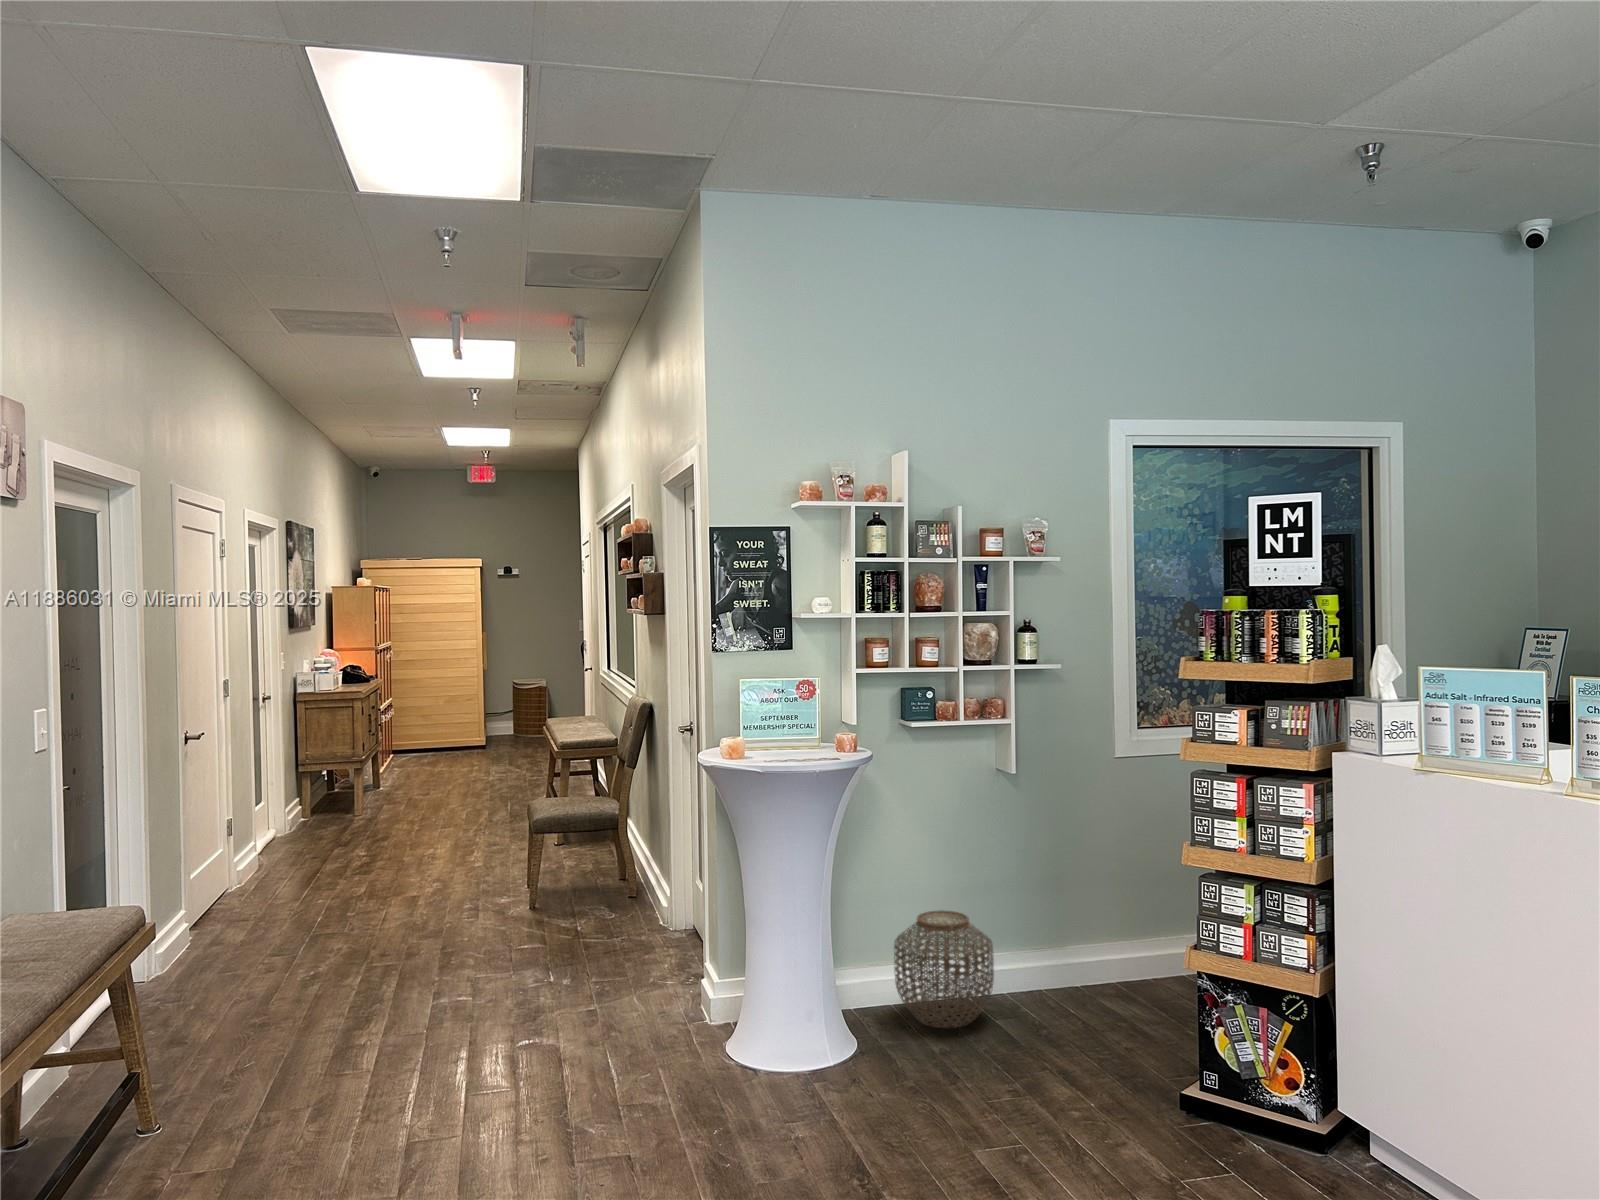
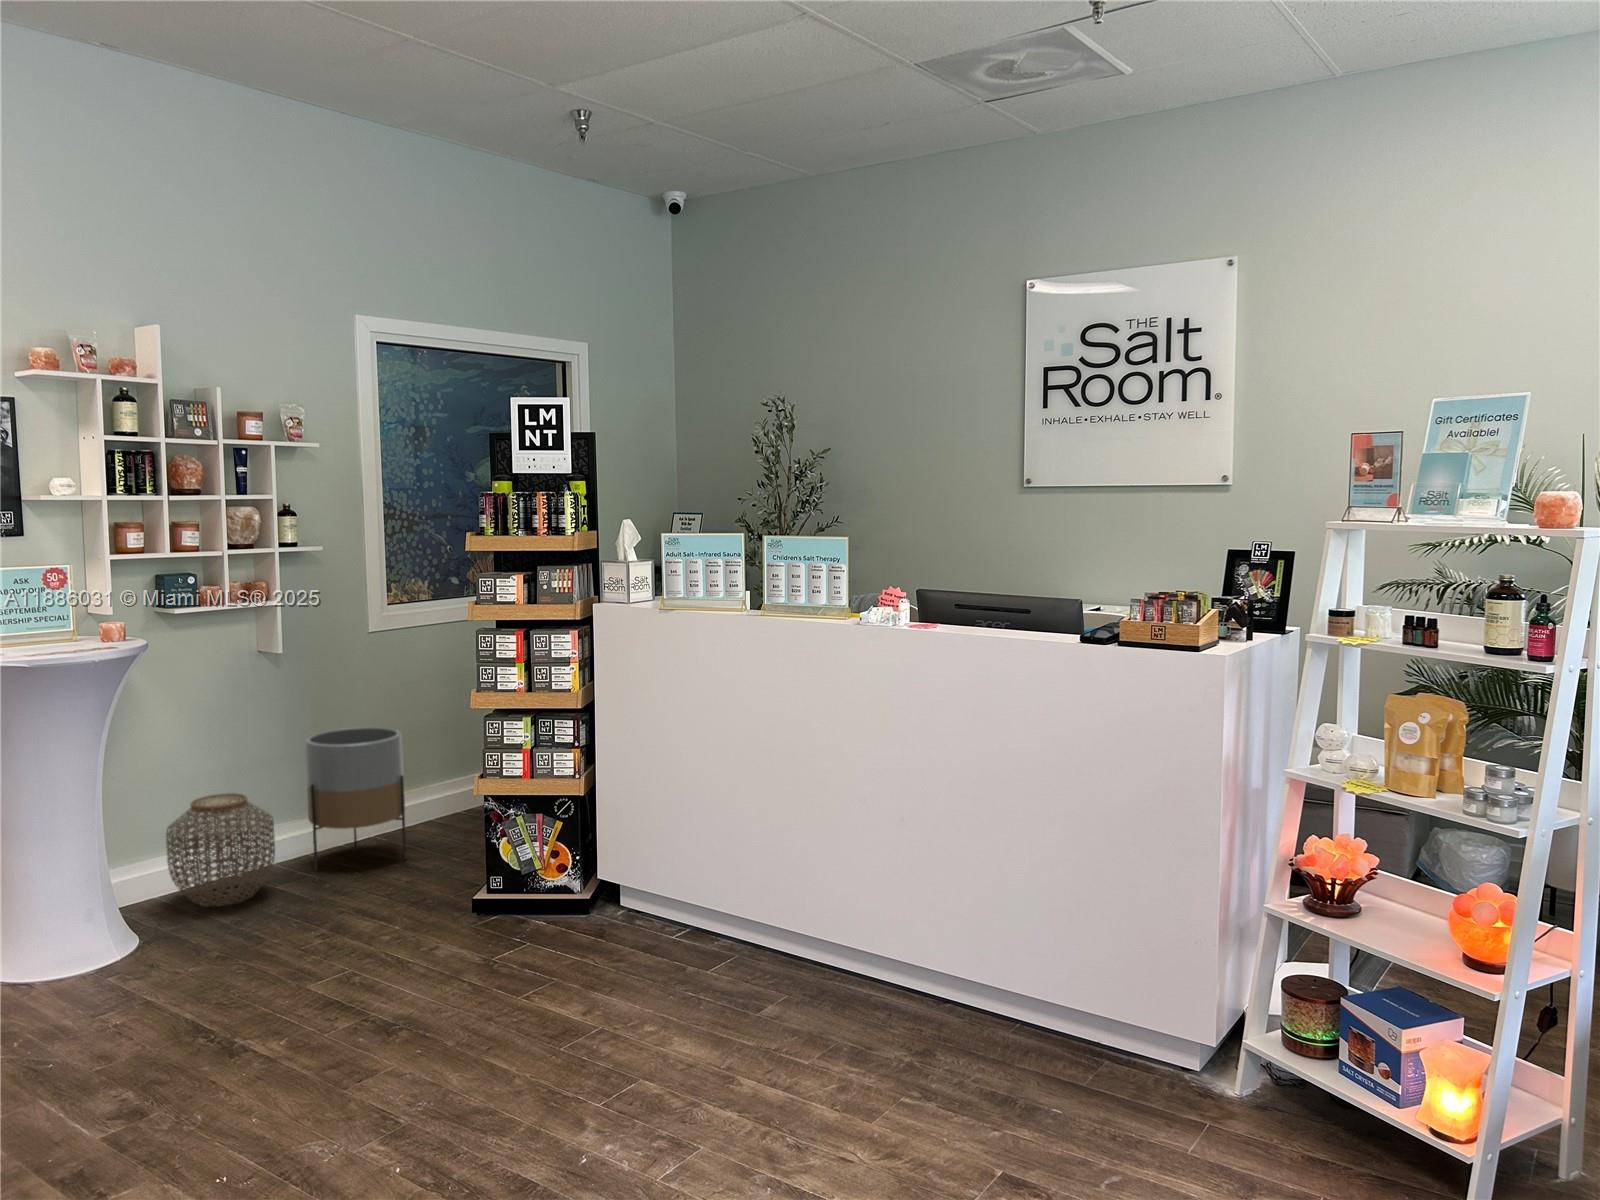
planter: none [1036,858,1137,1018] -> present [305,727,406,871]

